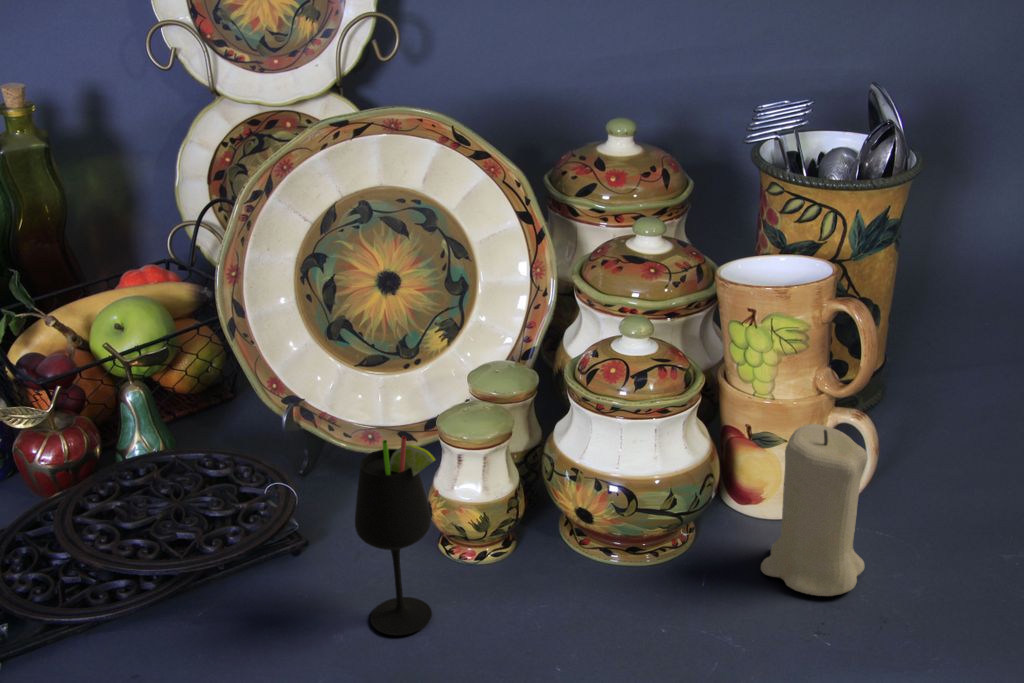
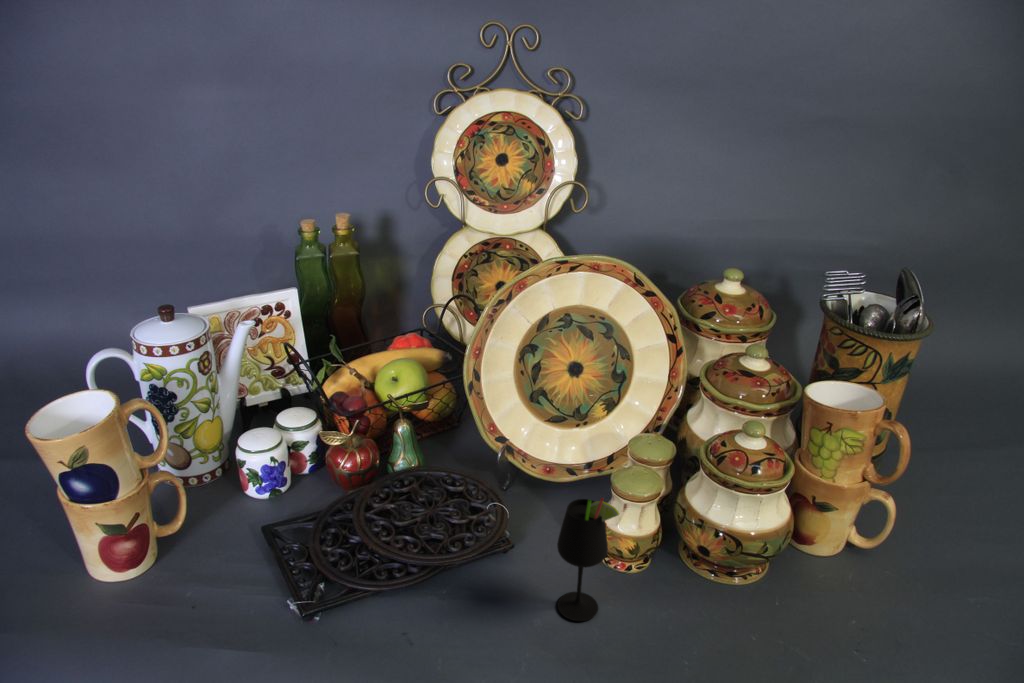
candle: present [761,424,867,596] -> none [822,510,910,630]

